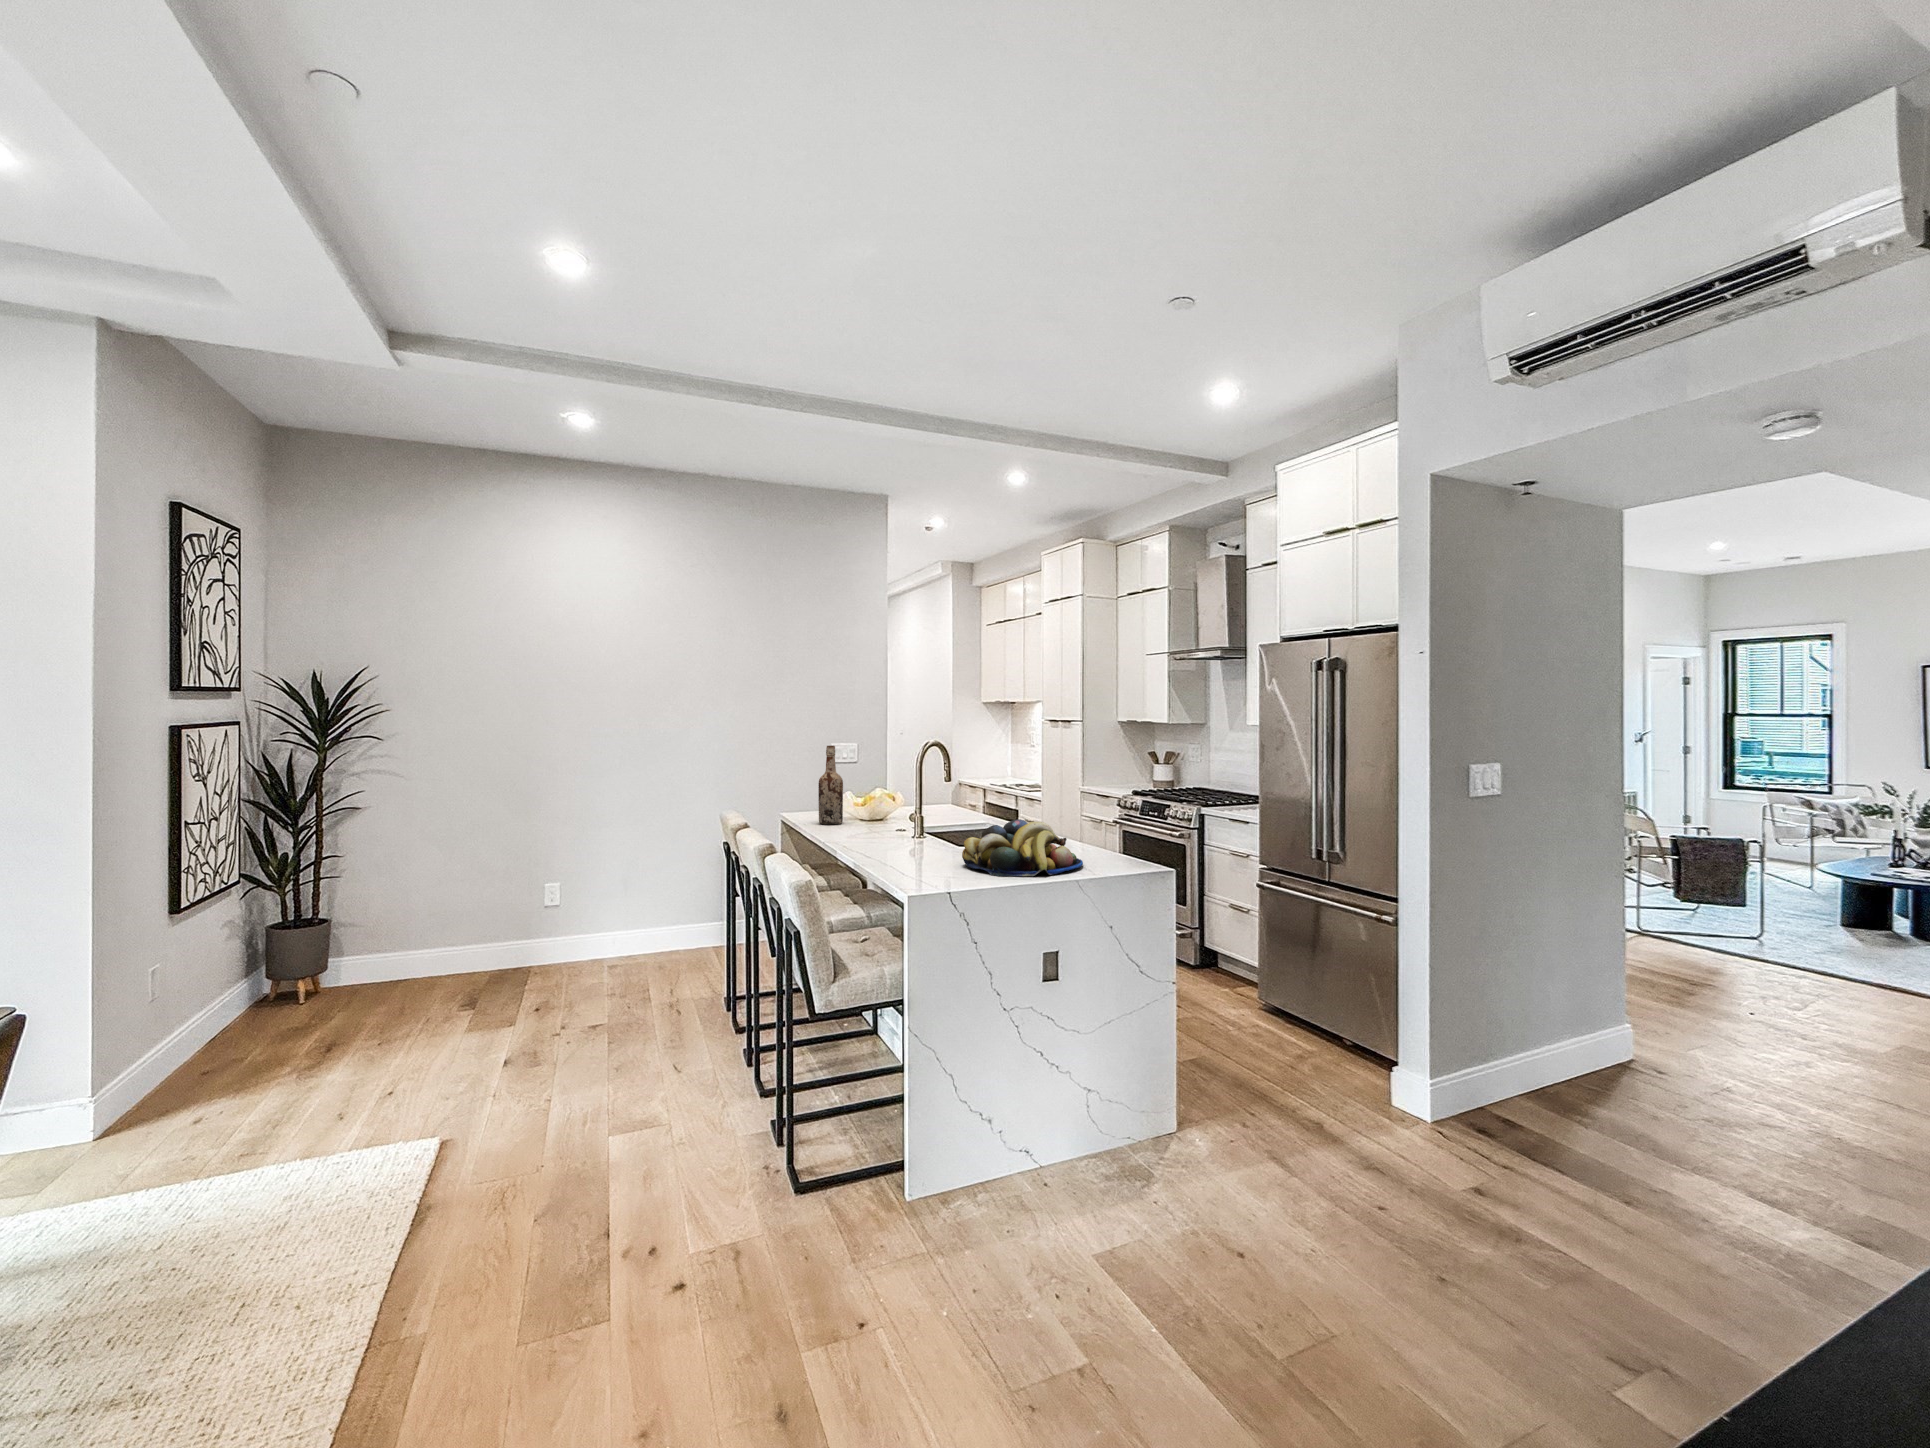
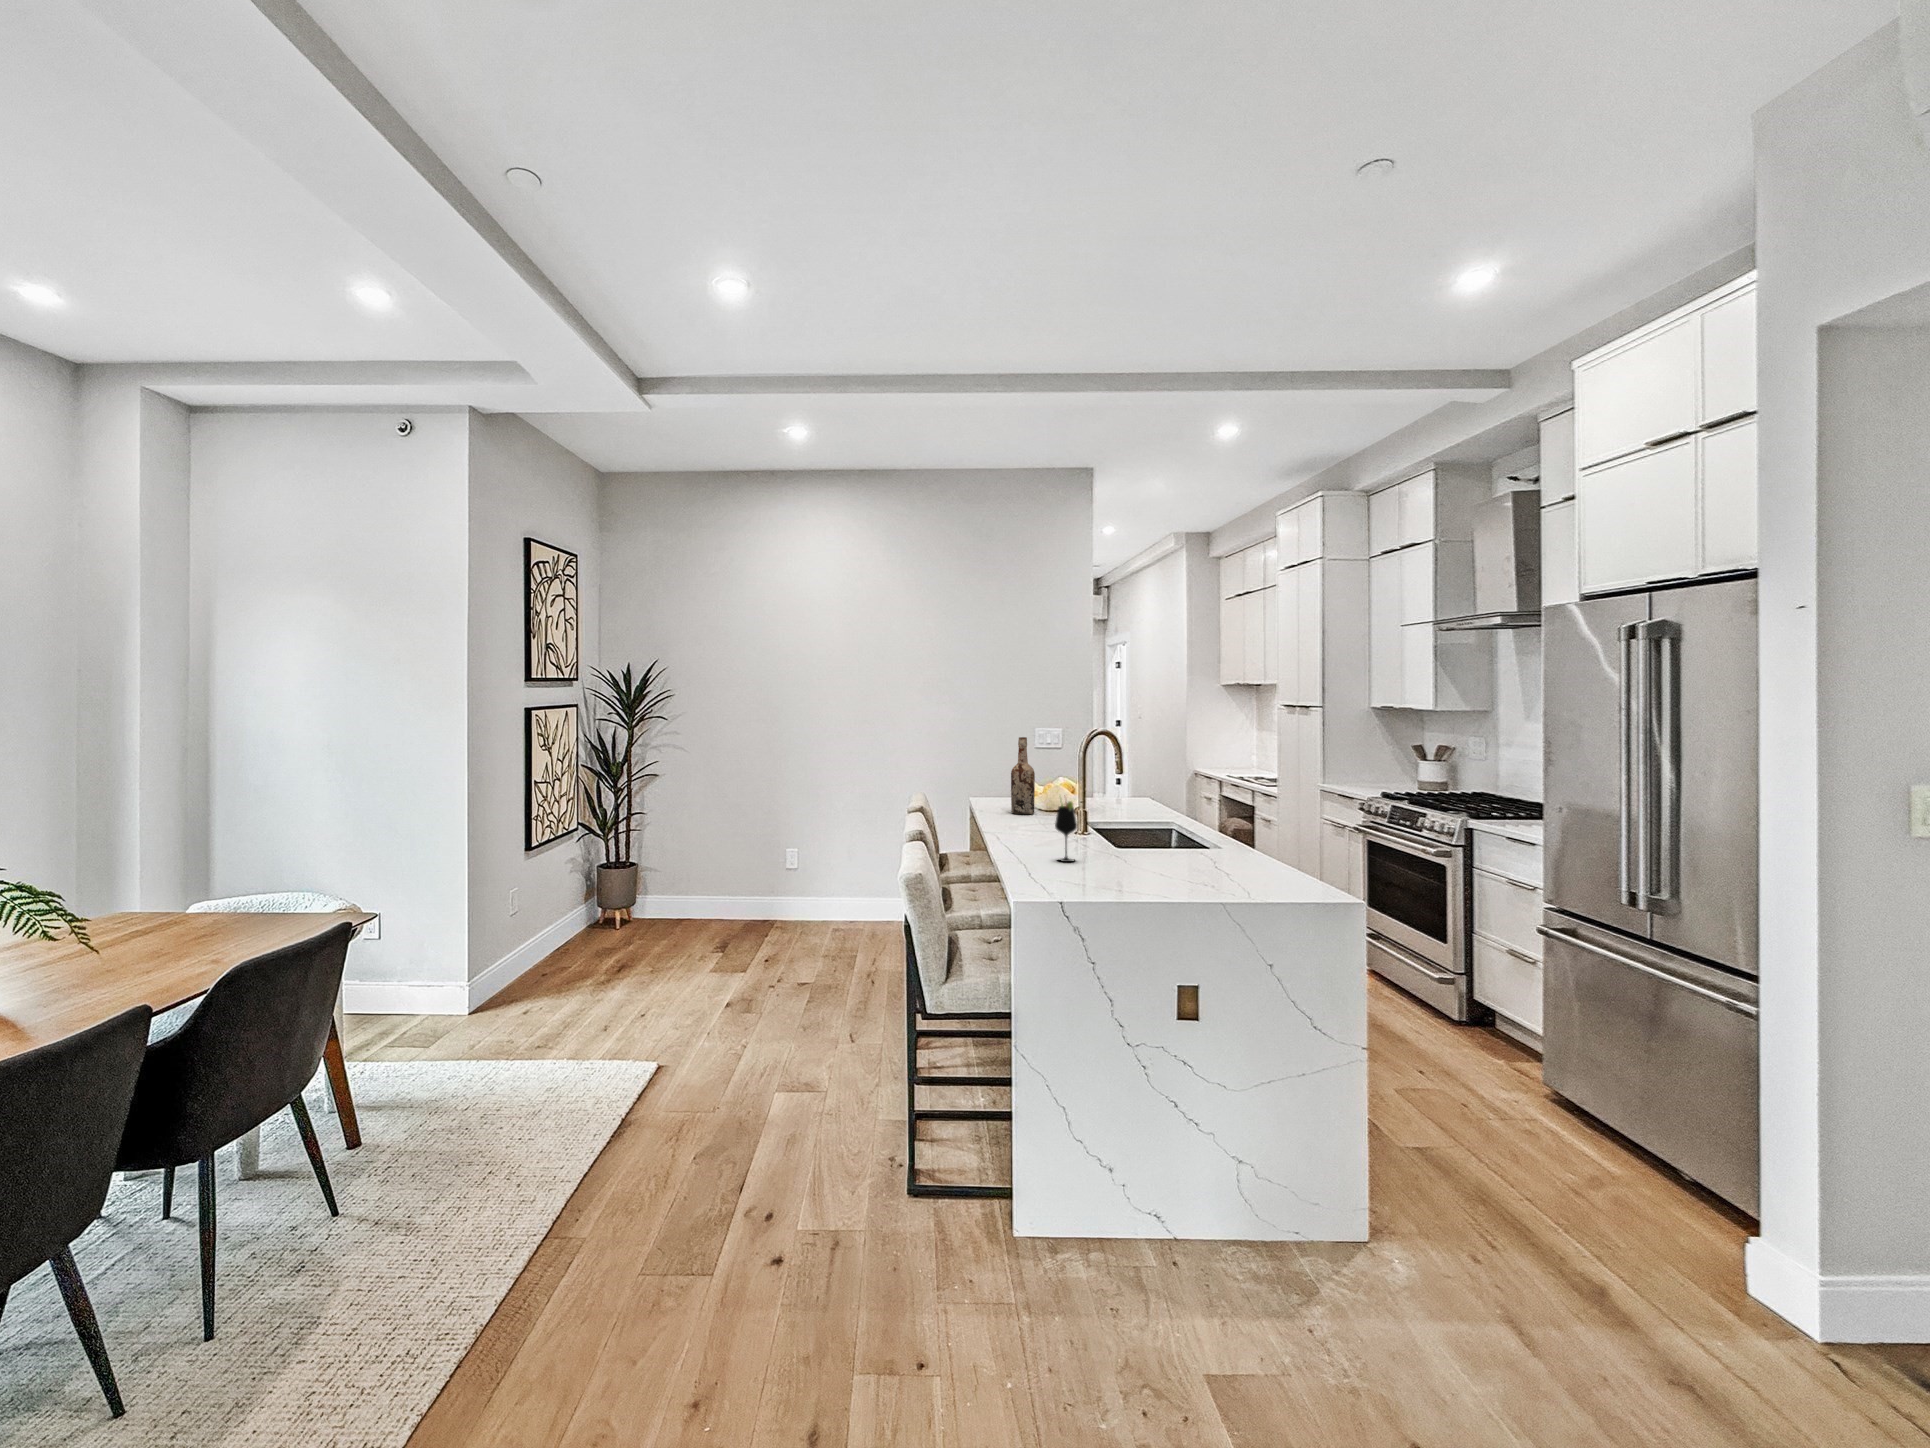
wine glass: none [895,796,917,865] -> present [1055,801,1077,862]
fruit bowl: present [962,819,1083,876] -> none [1120,824,1249,884]

